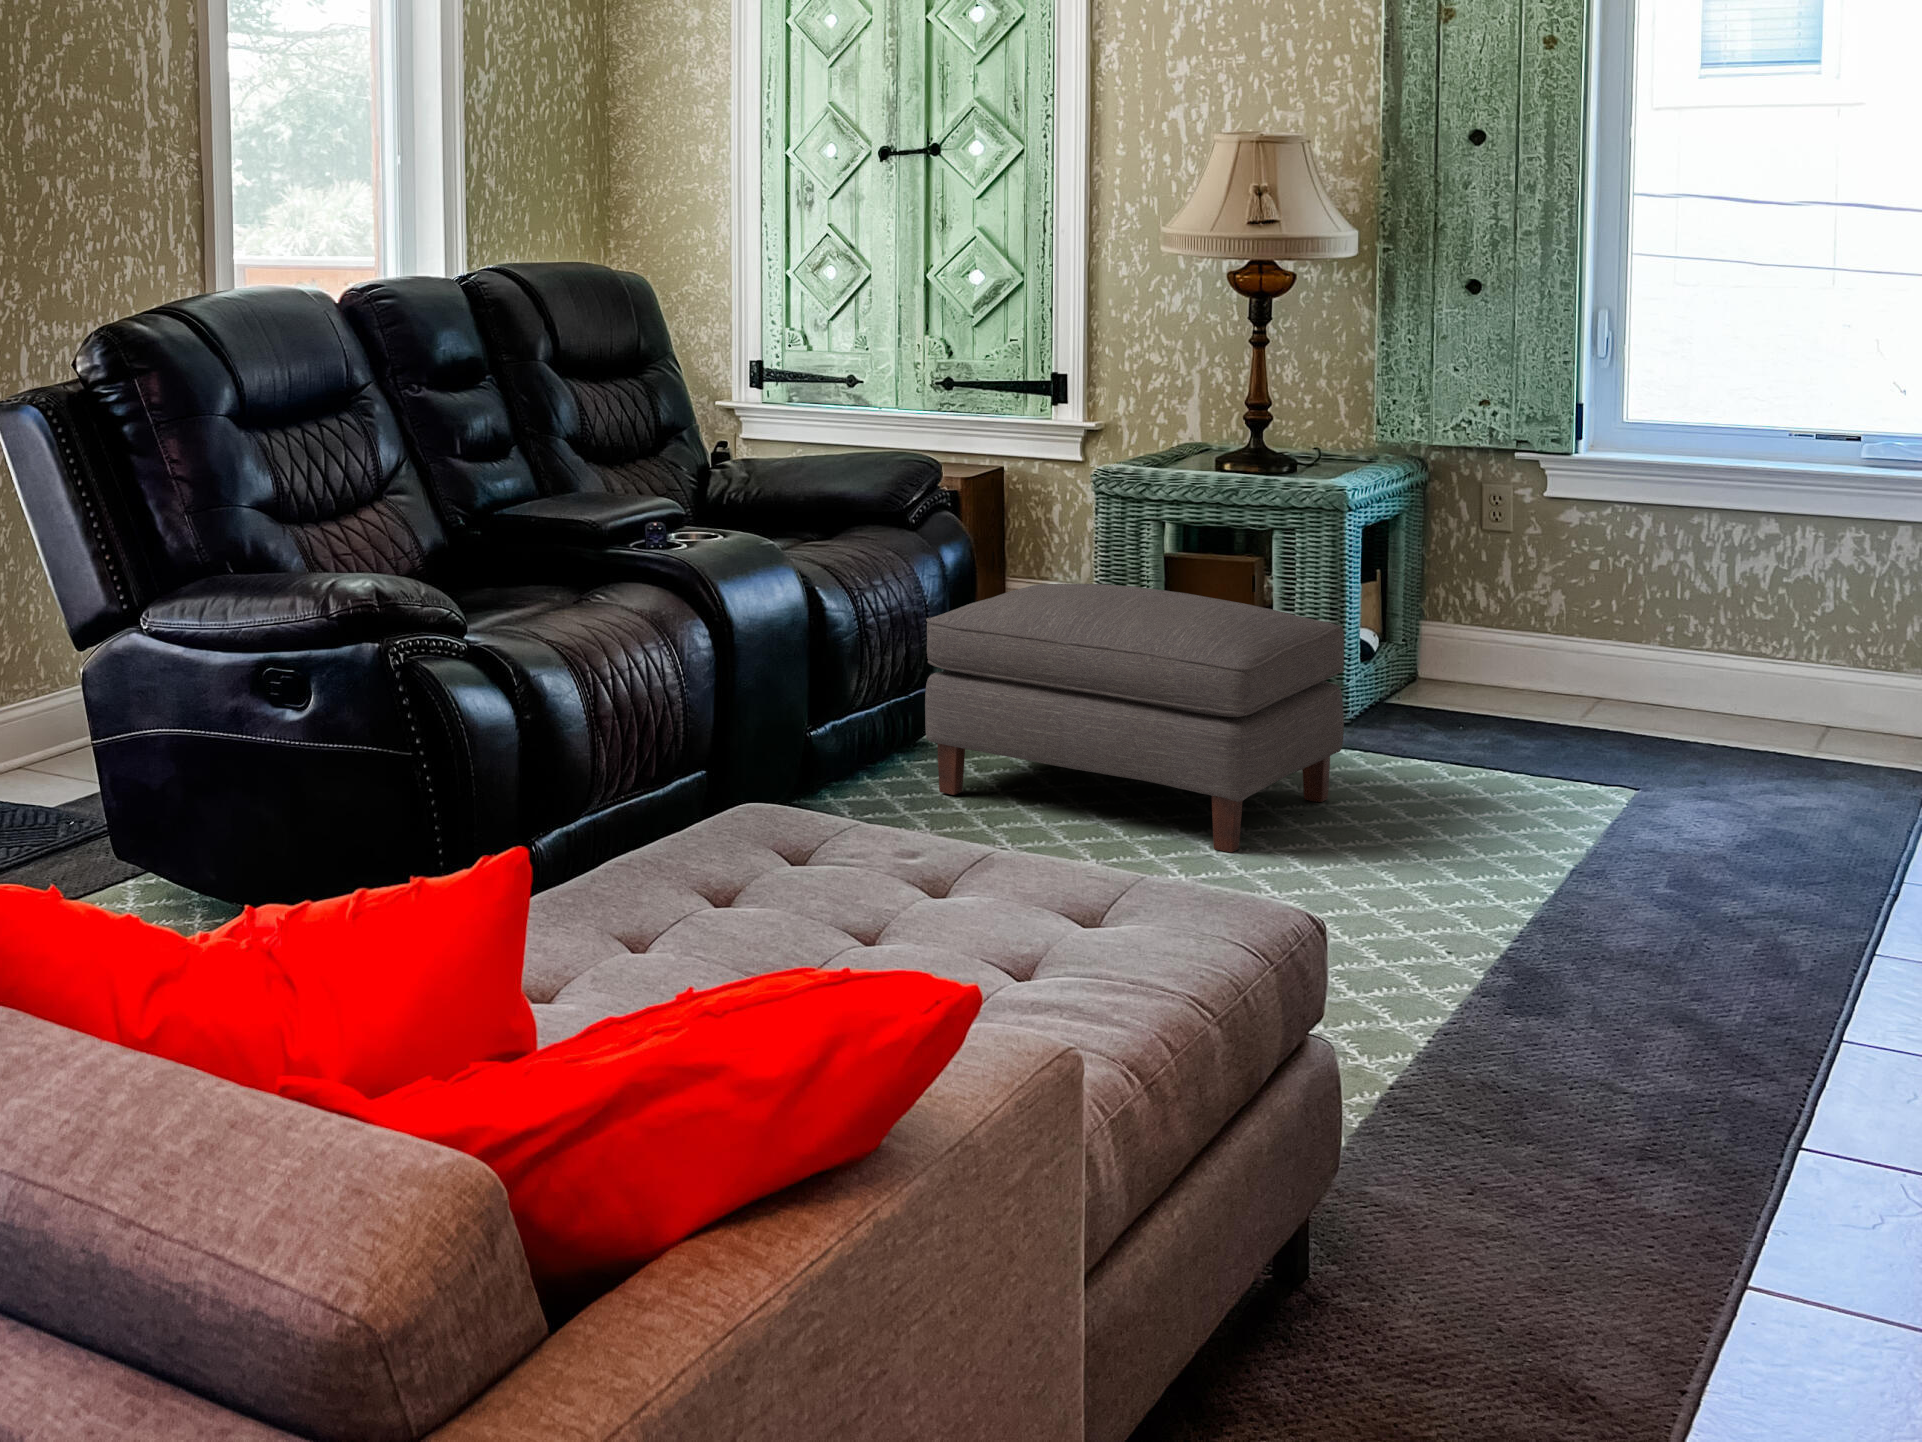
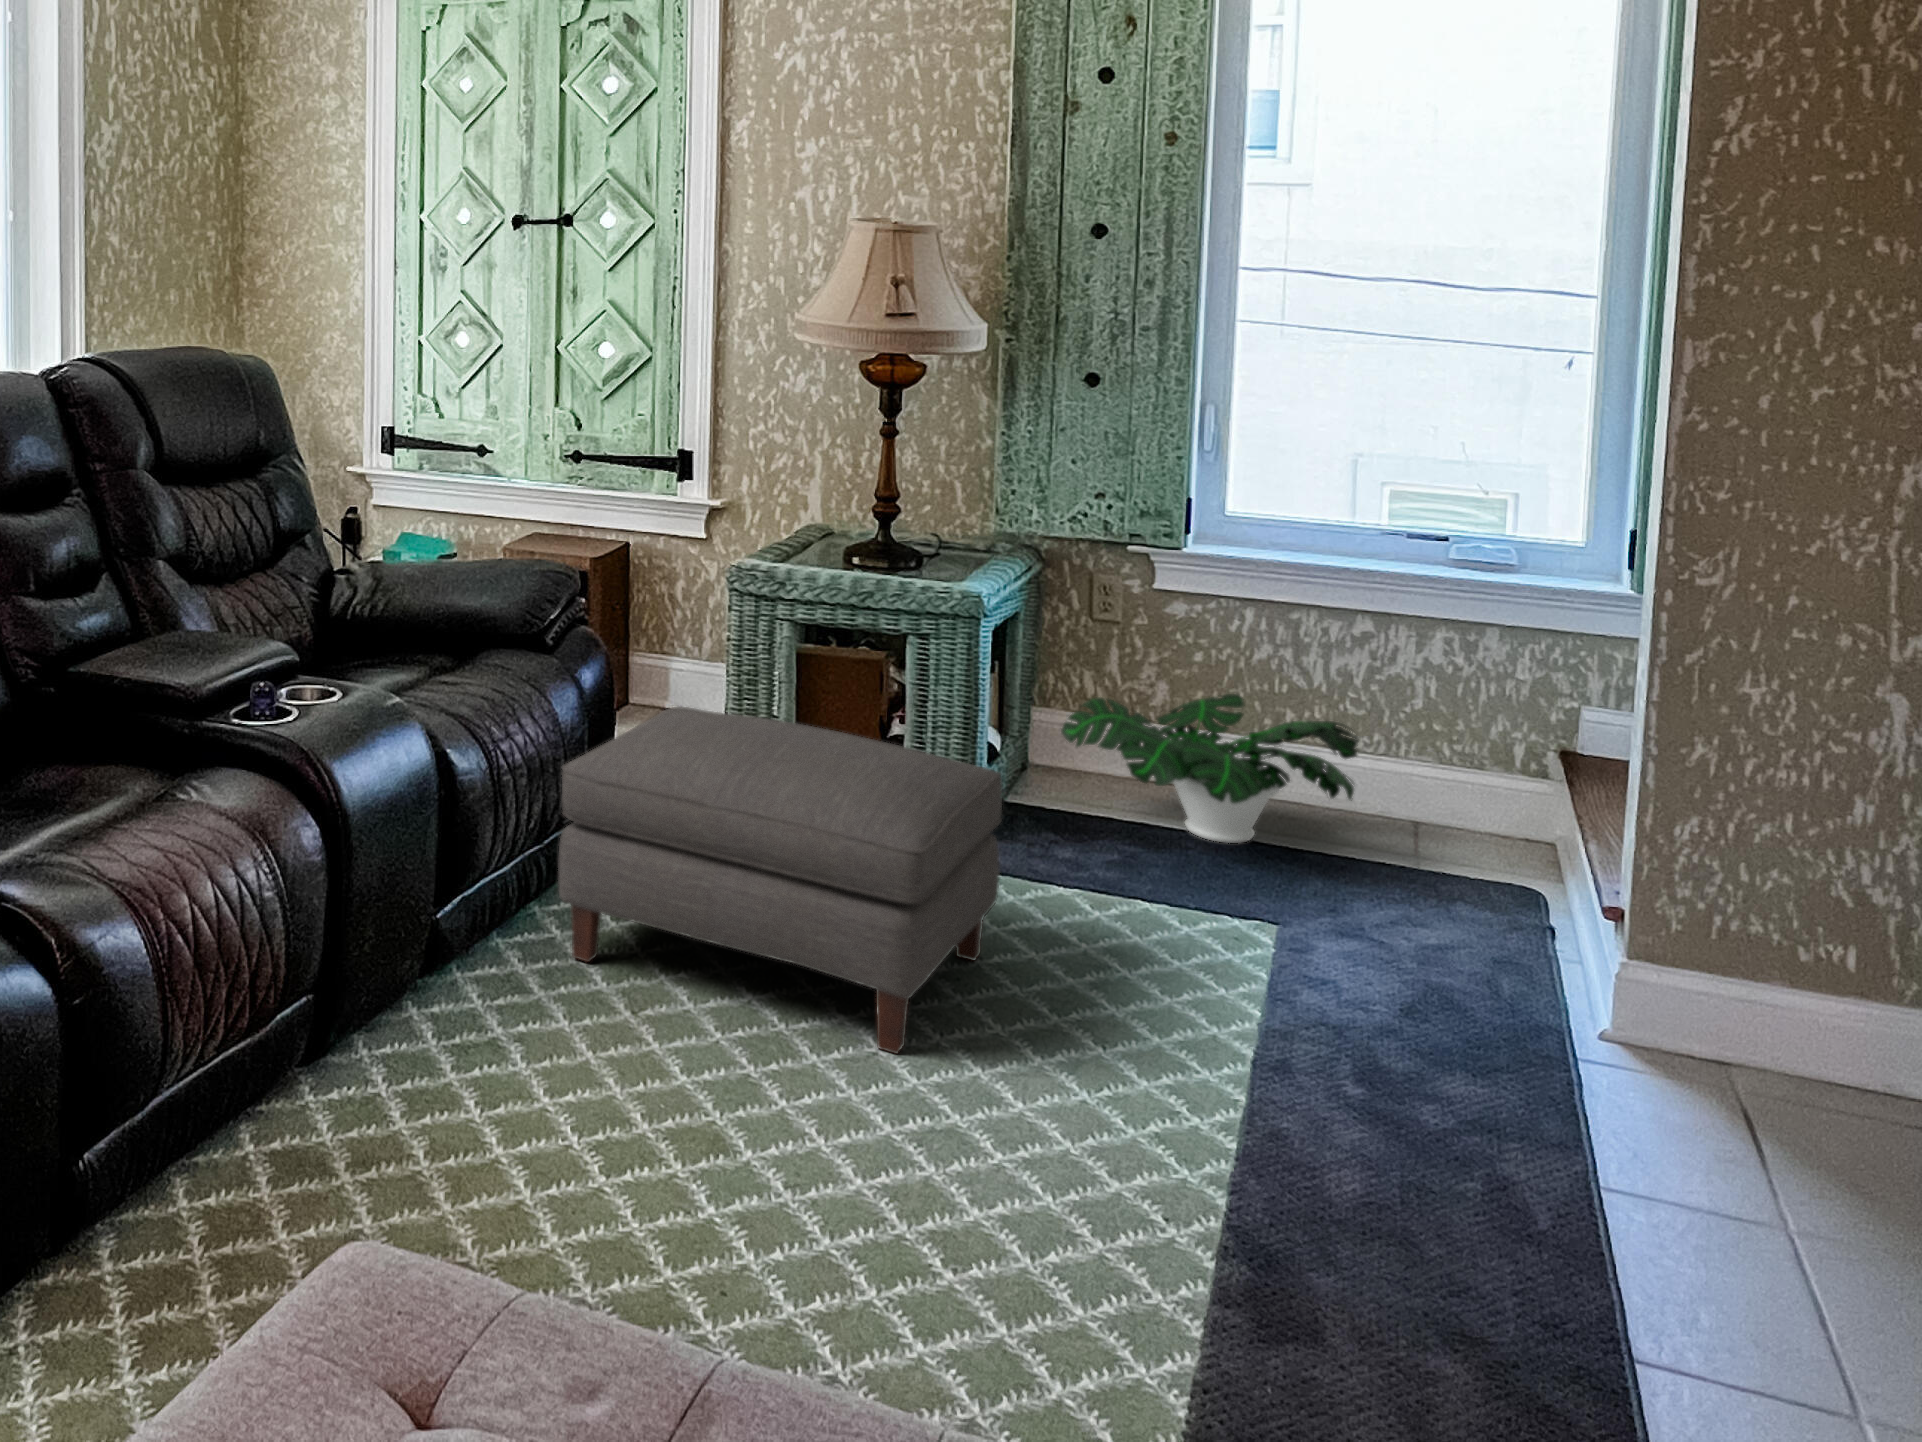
potted plant: none [1439,596,1753,734] -> present [1061,694,1358,843]

